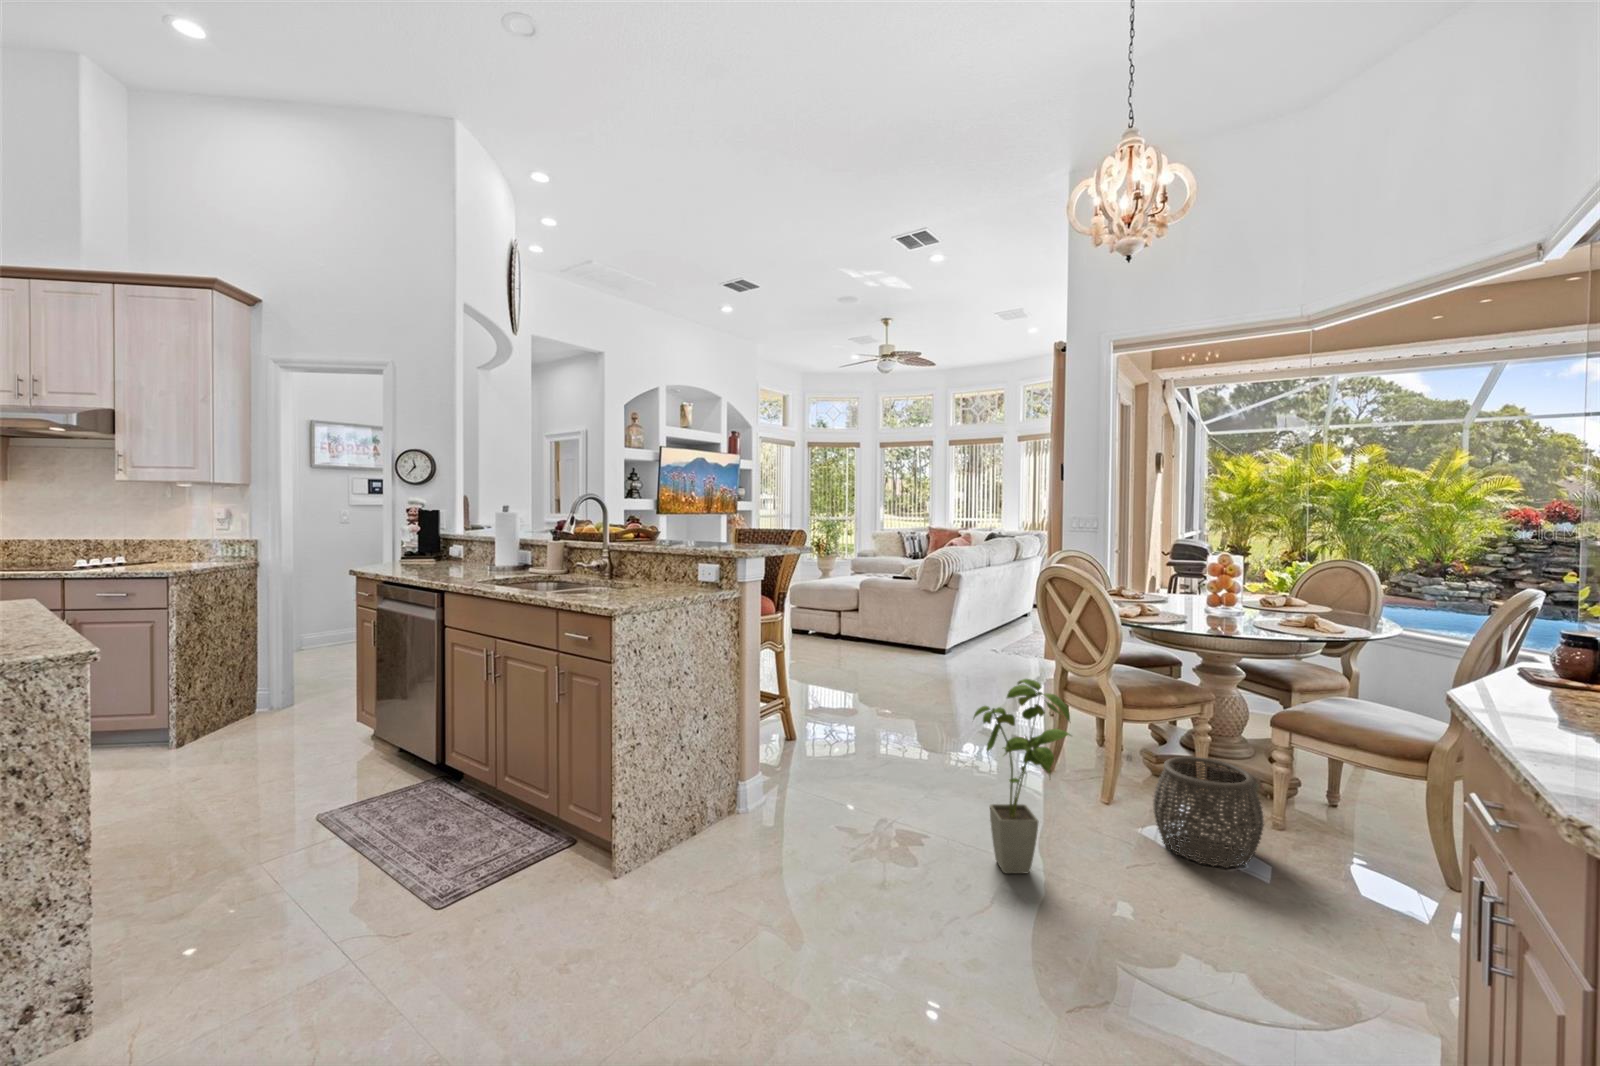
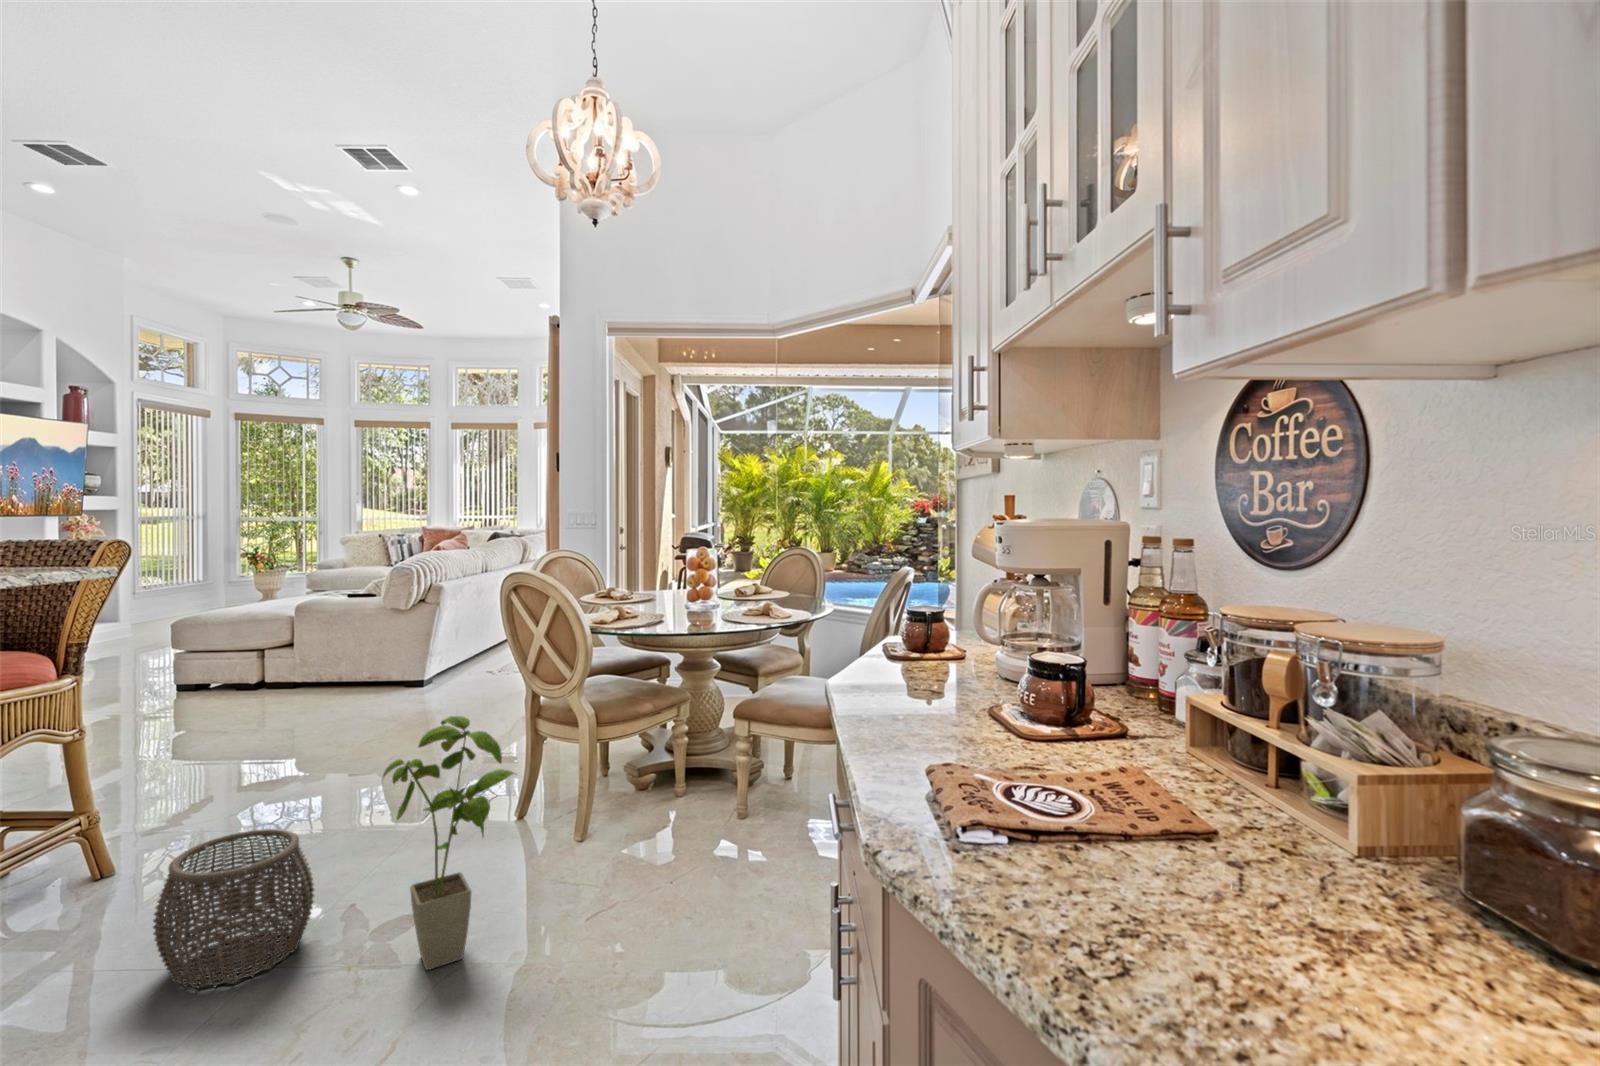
woven basket: present [1153,757,1264,868] -> present [153,829,314,988]

